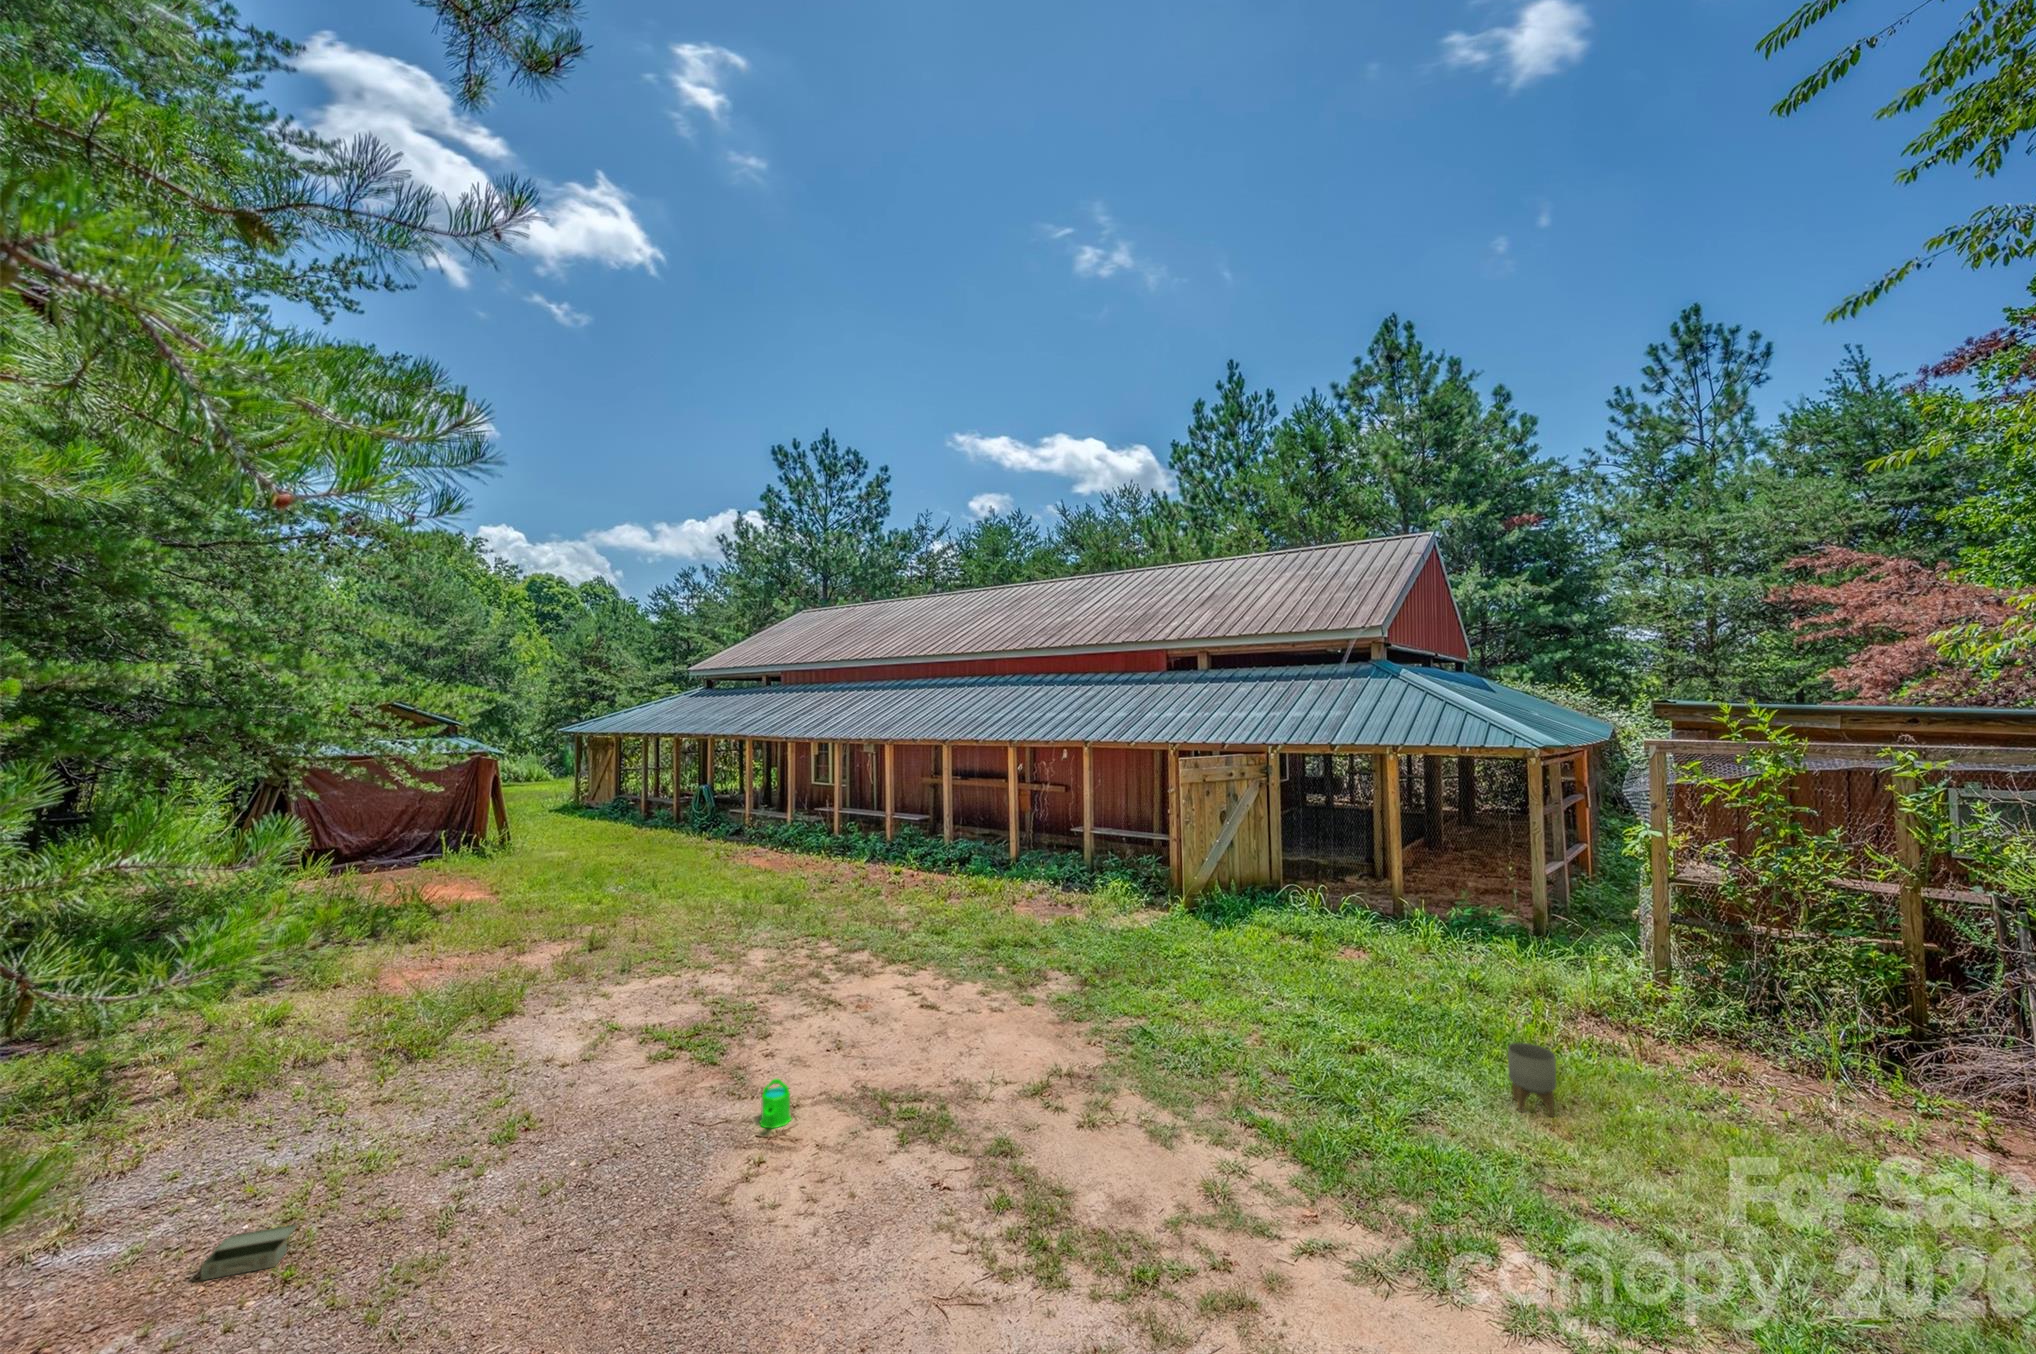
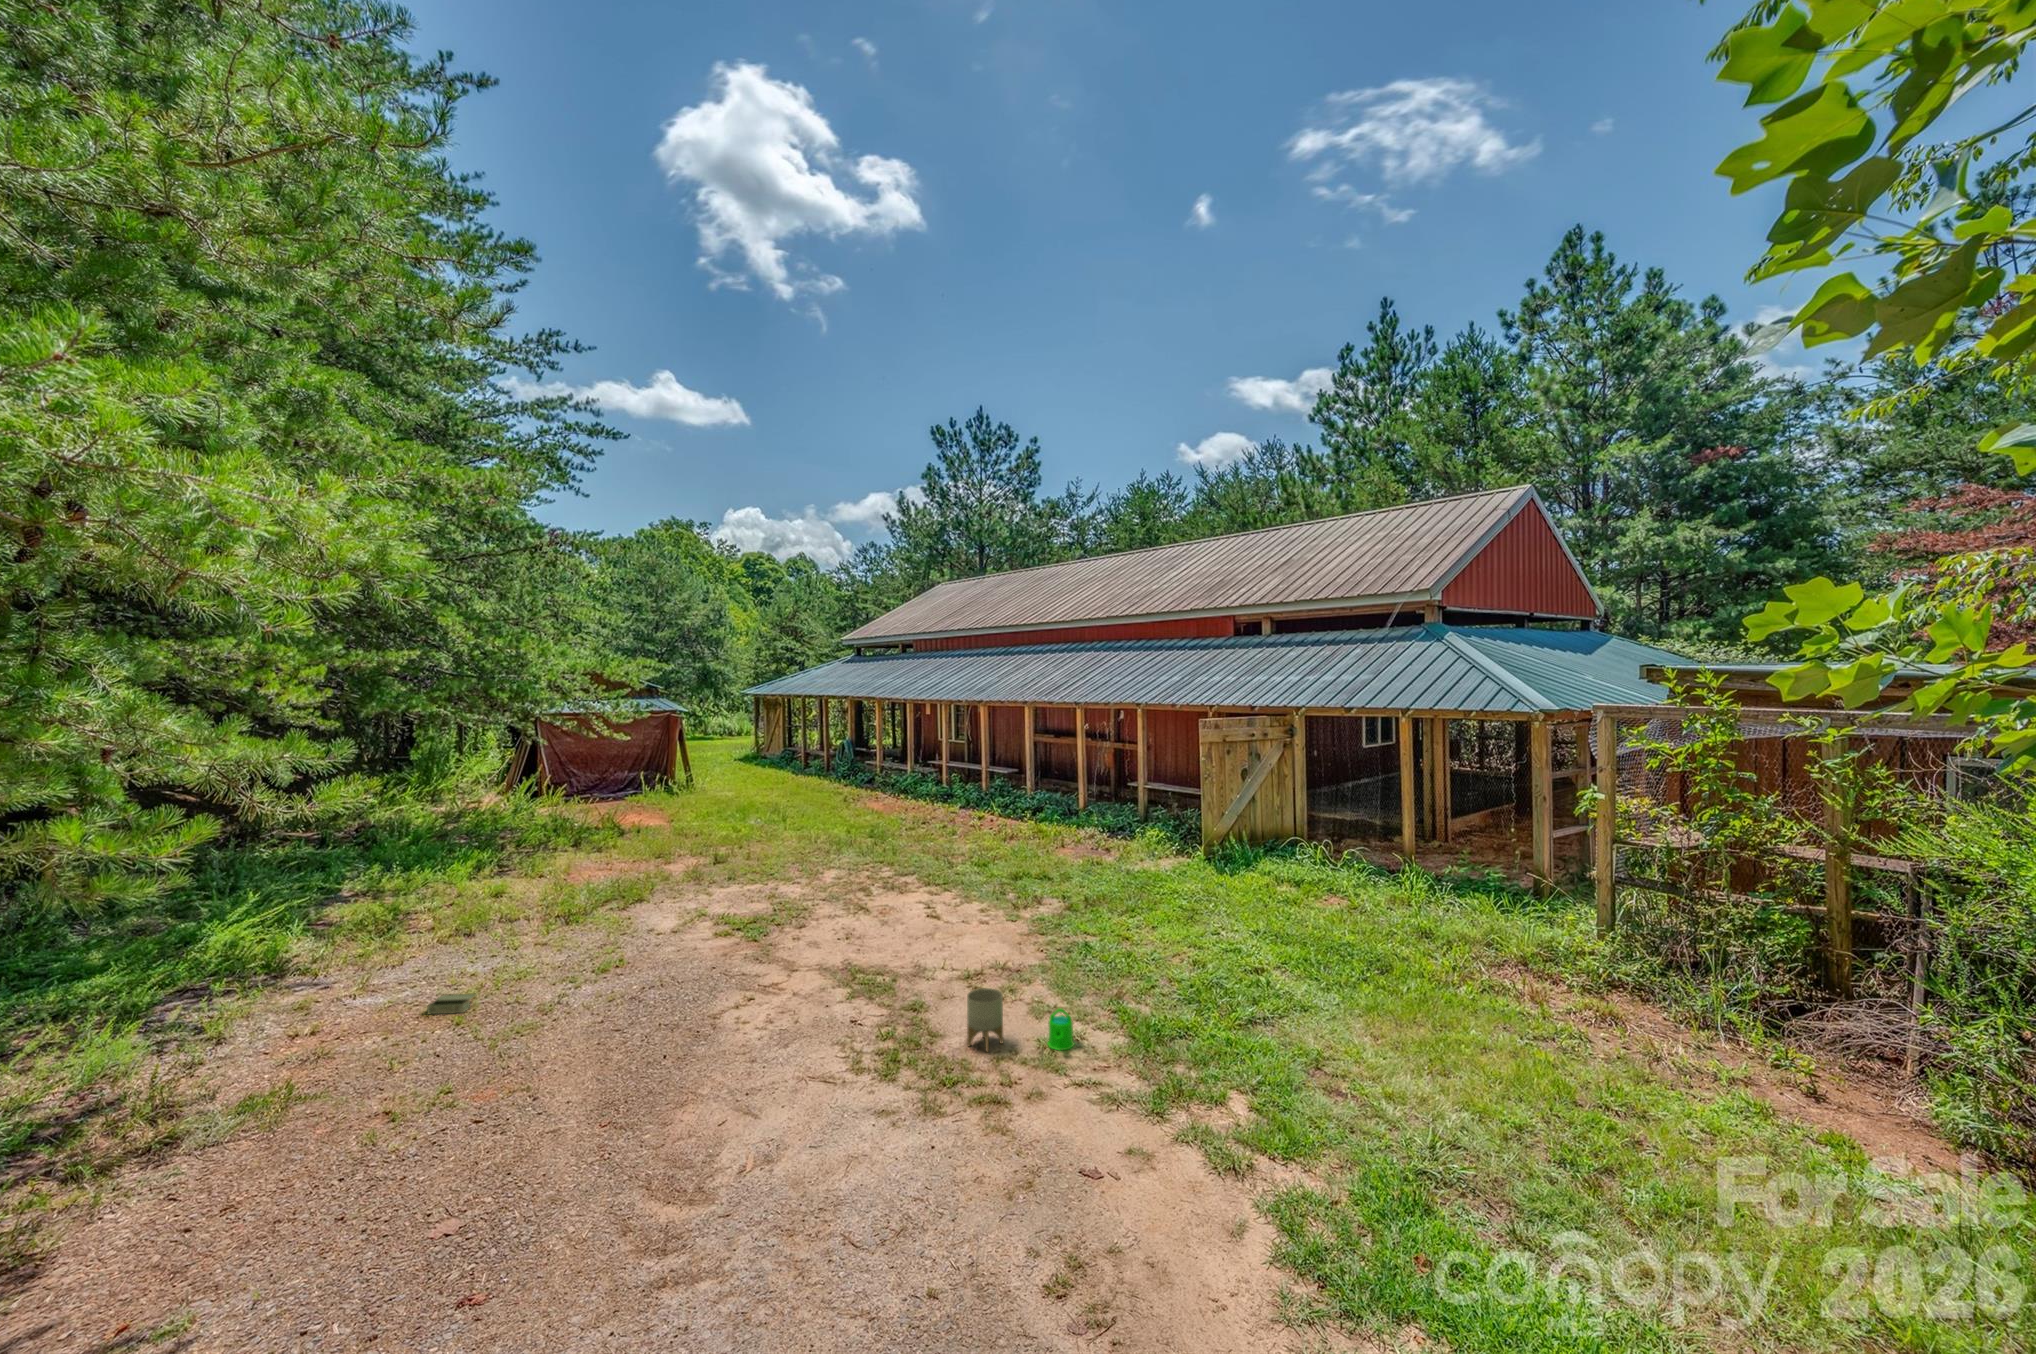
planter: present [1508,1043,1556,1117] -> present [967,988,1003,1053]
watering can: present [760,1079,791,1128] -> present [1048,1008,1074,1050]

